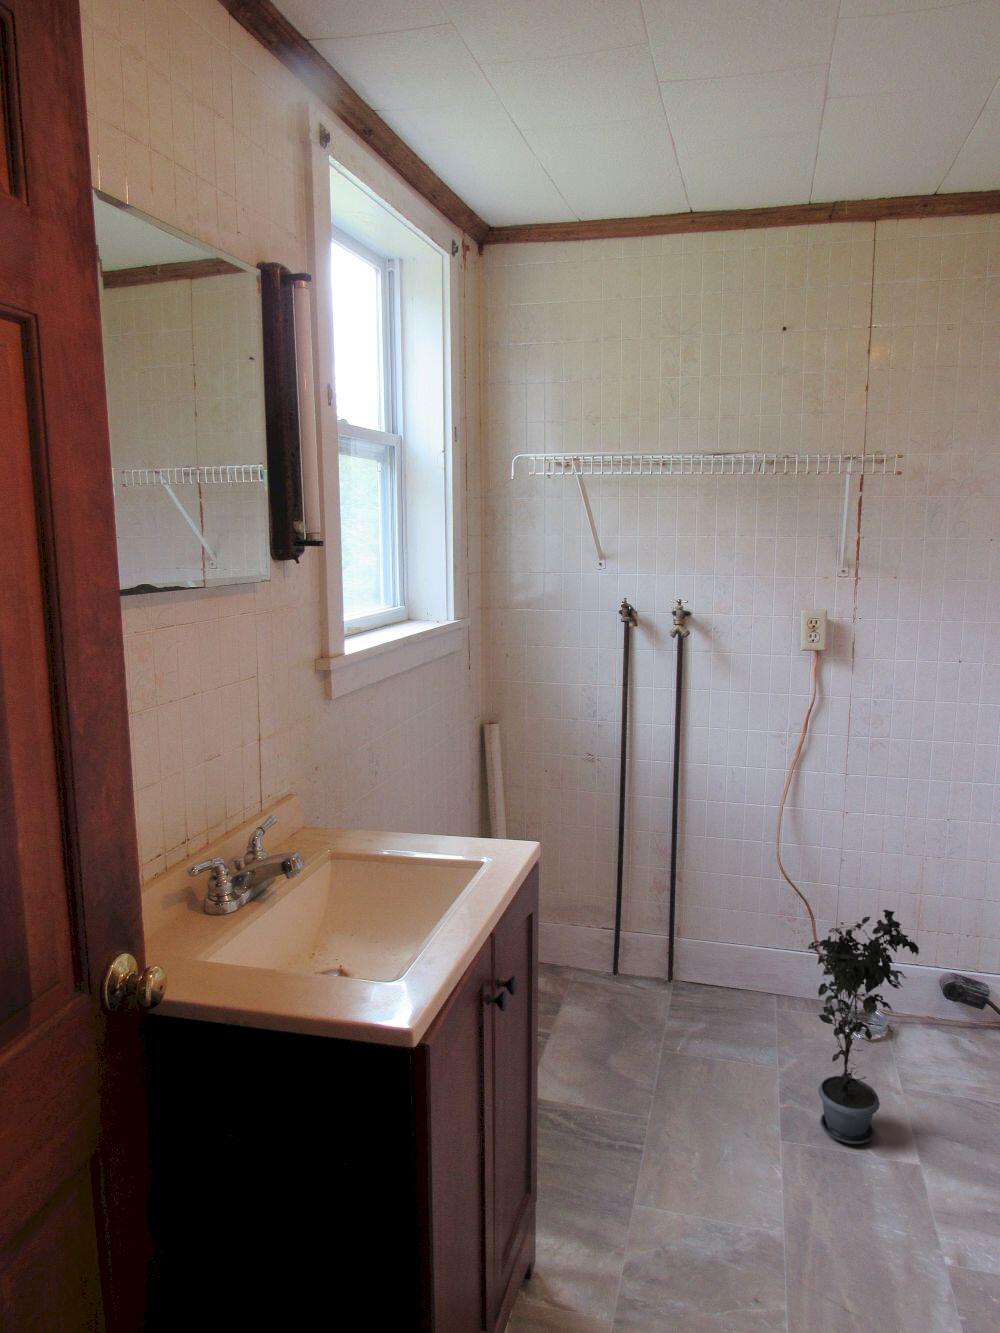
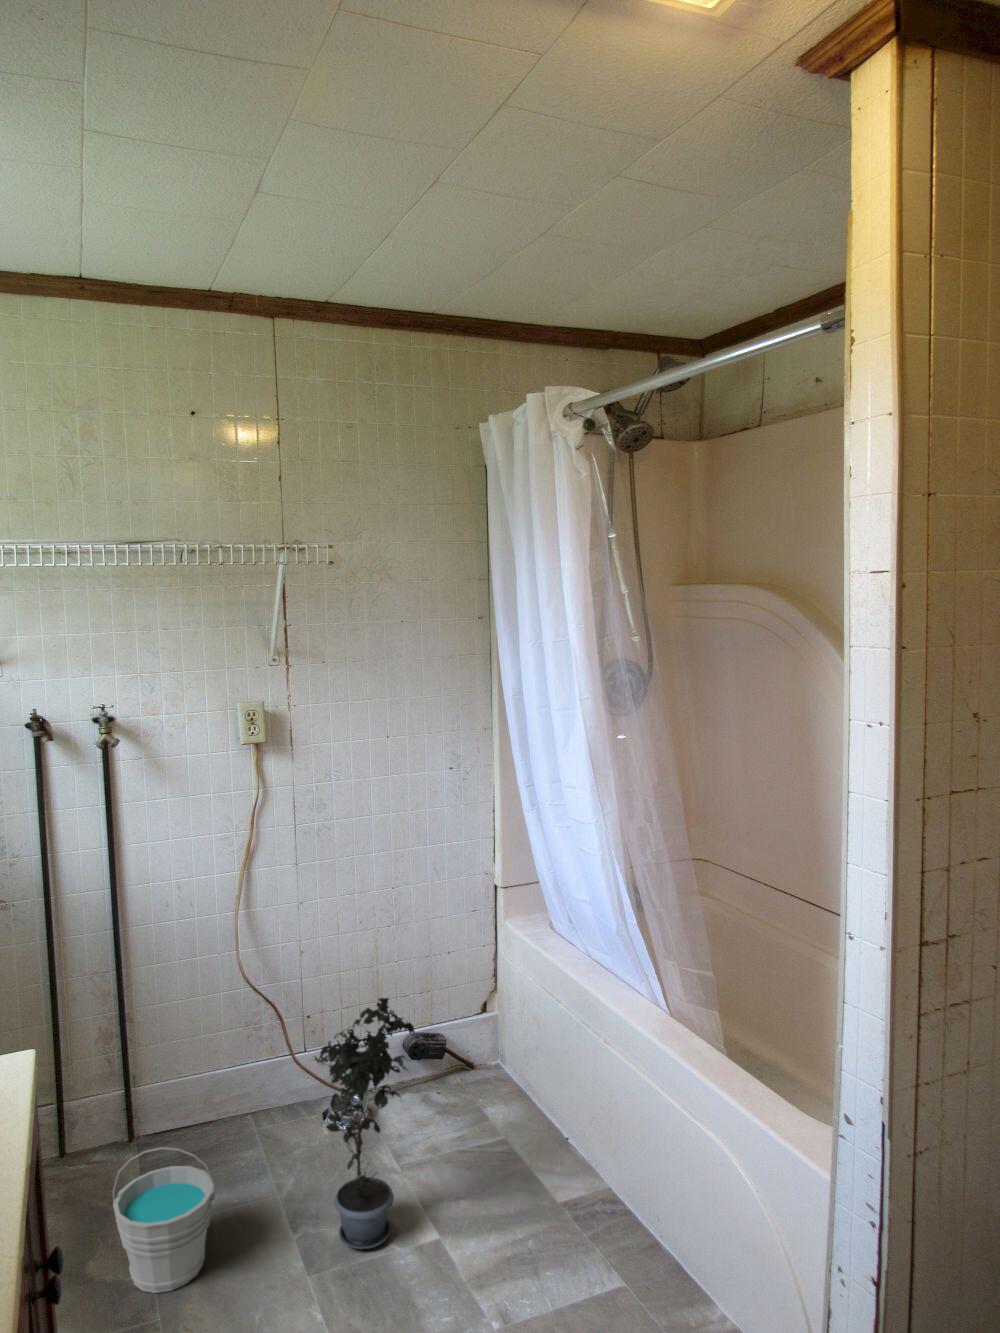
bucket: none [629,978,713,1100] -> present [113,1147,215,1293]

